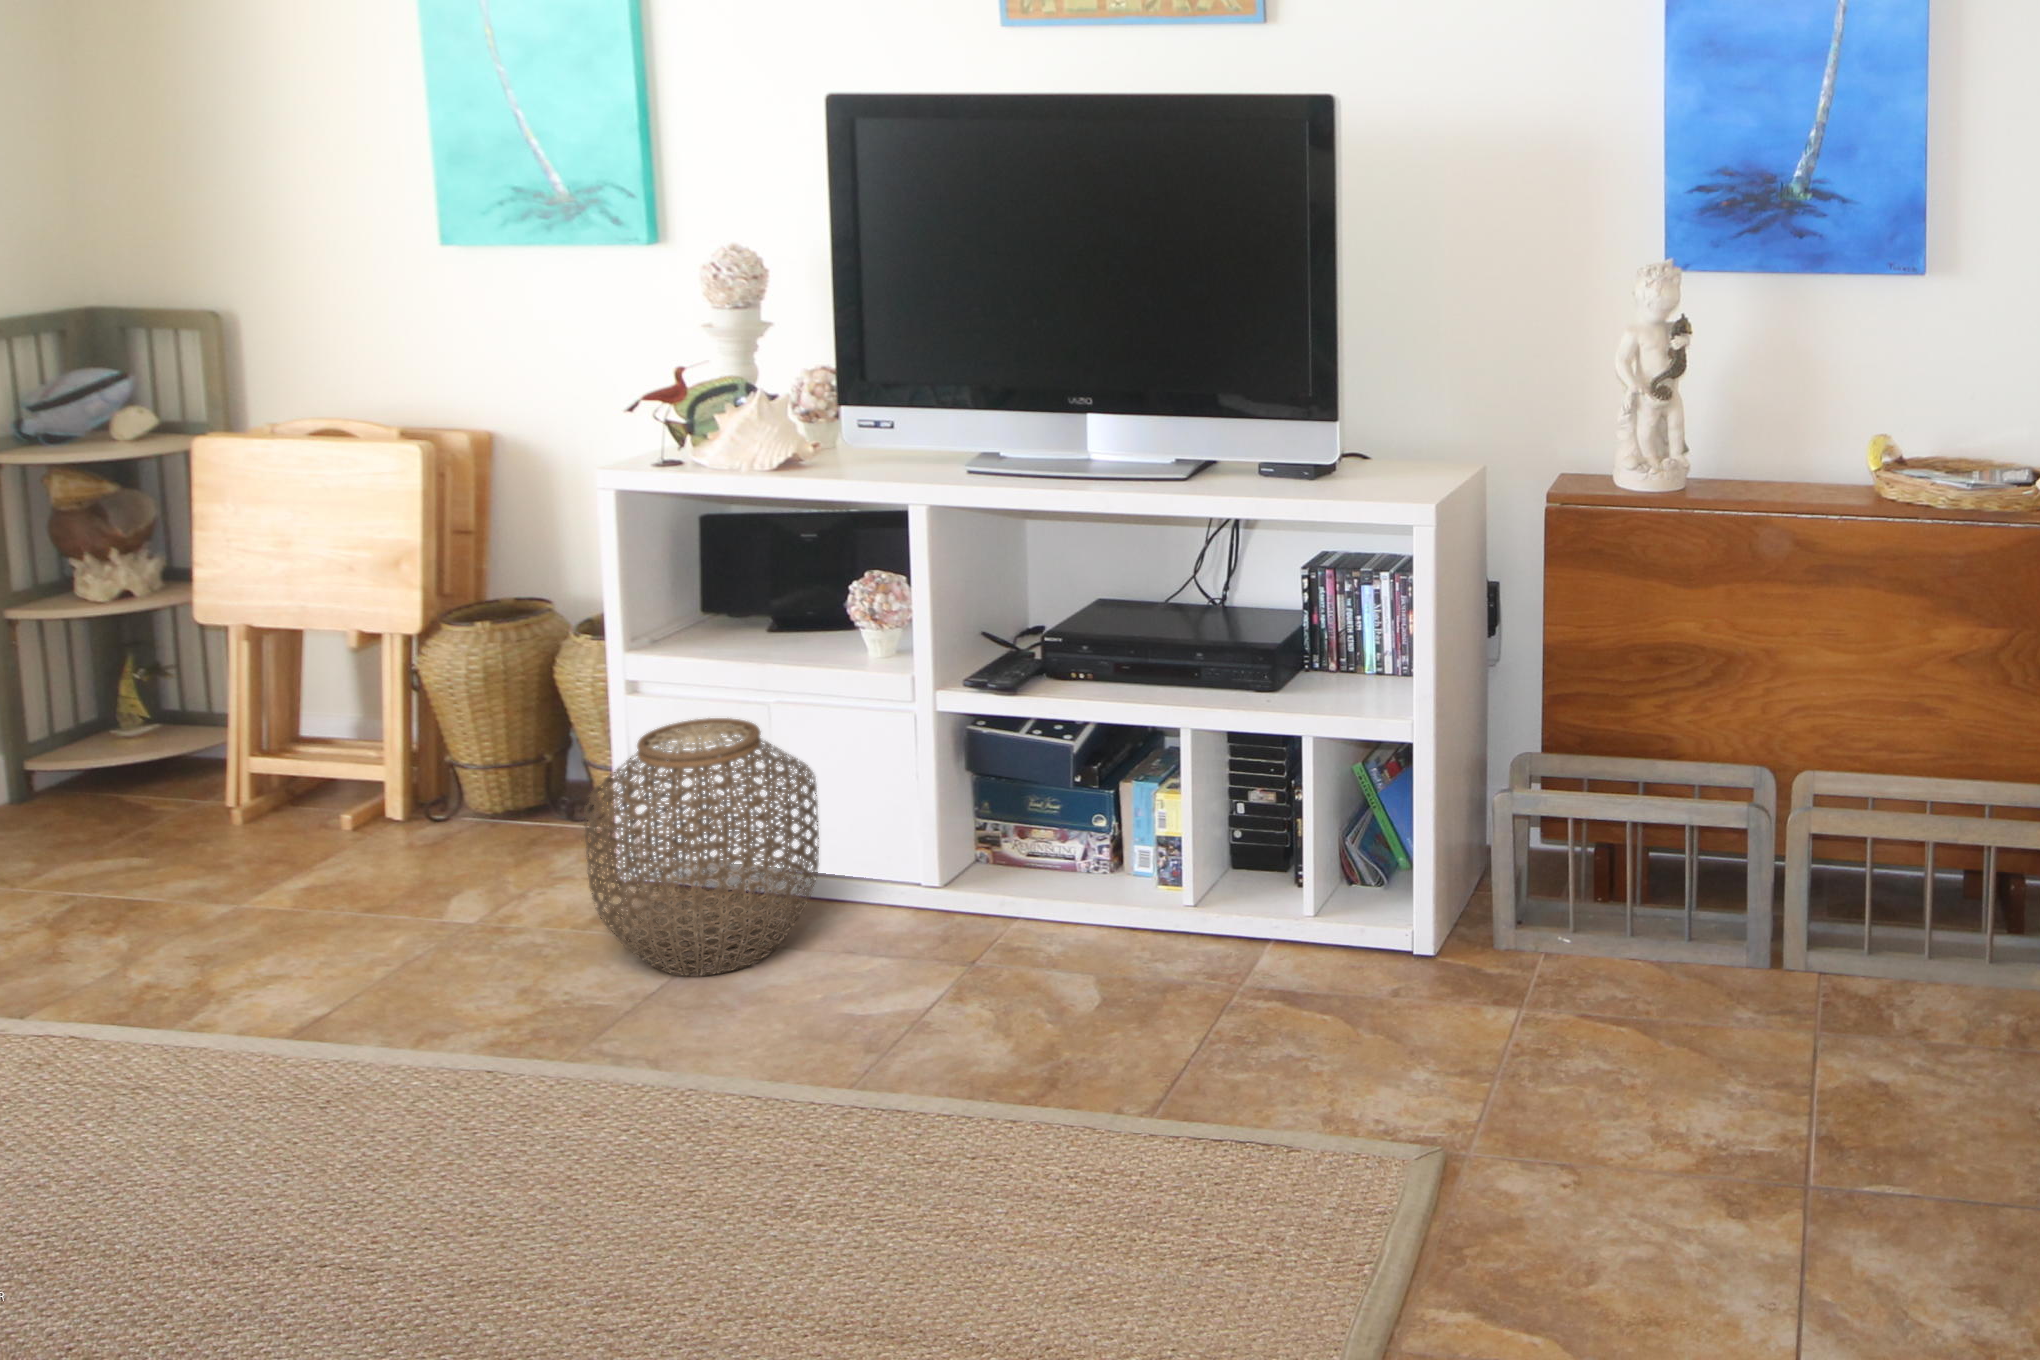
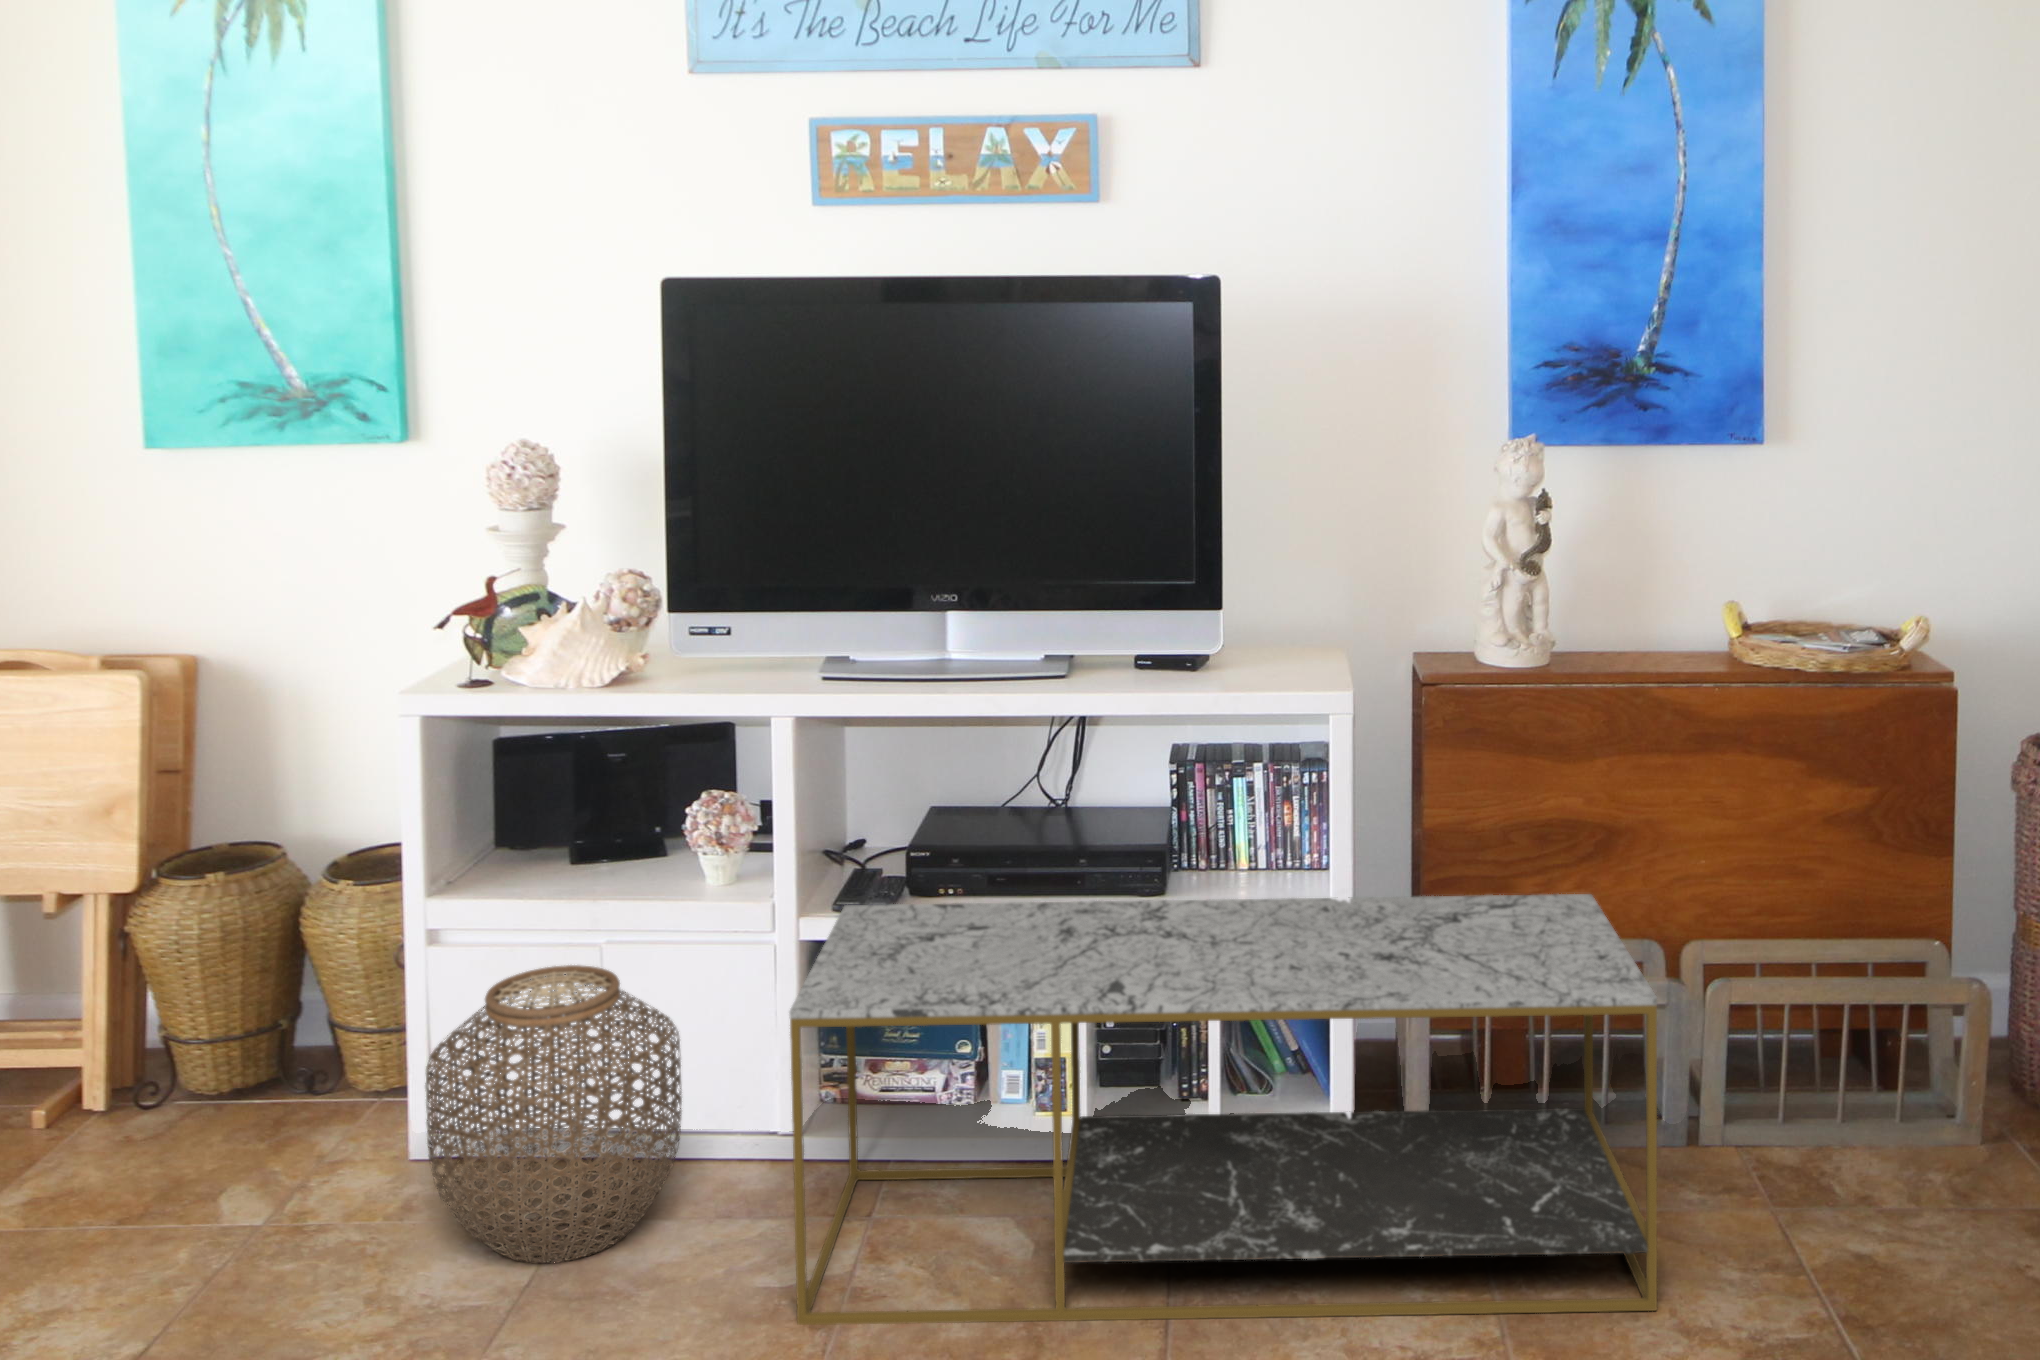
coffee table: none [854,680,1672,1112] -> present [790,894,1657,1325]

